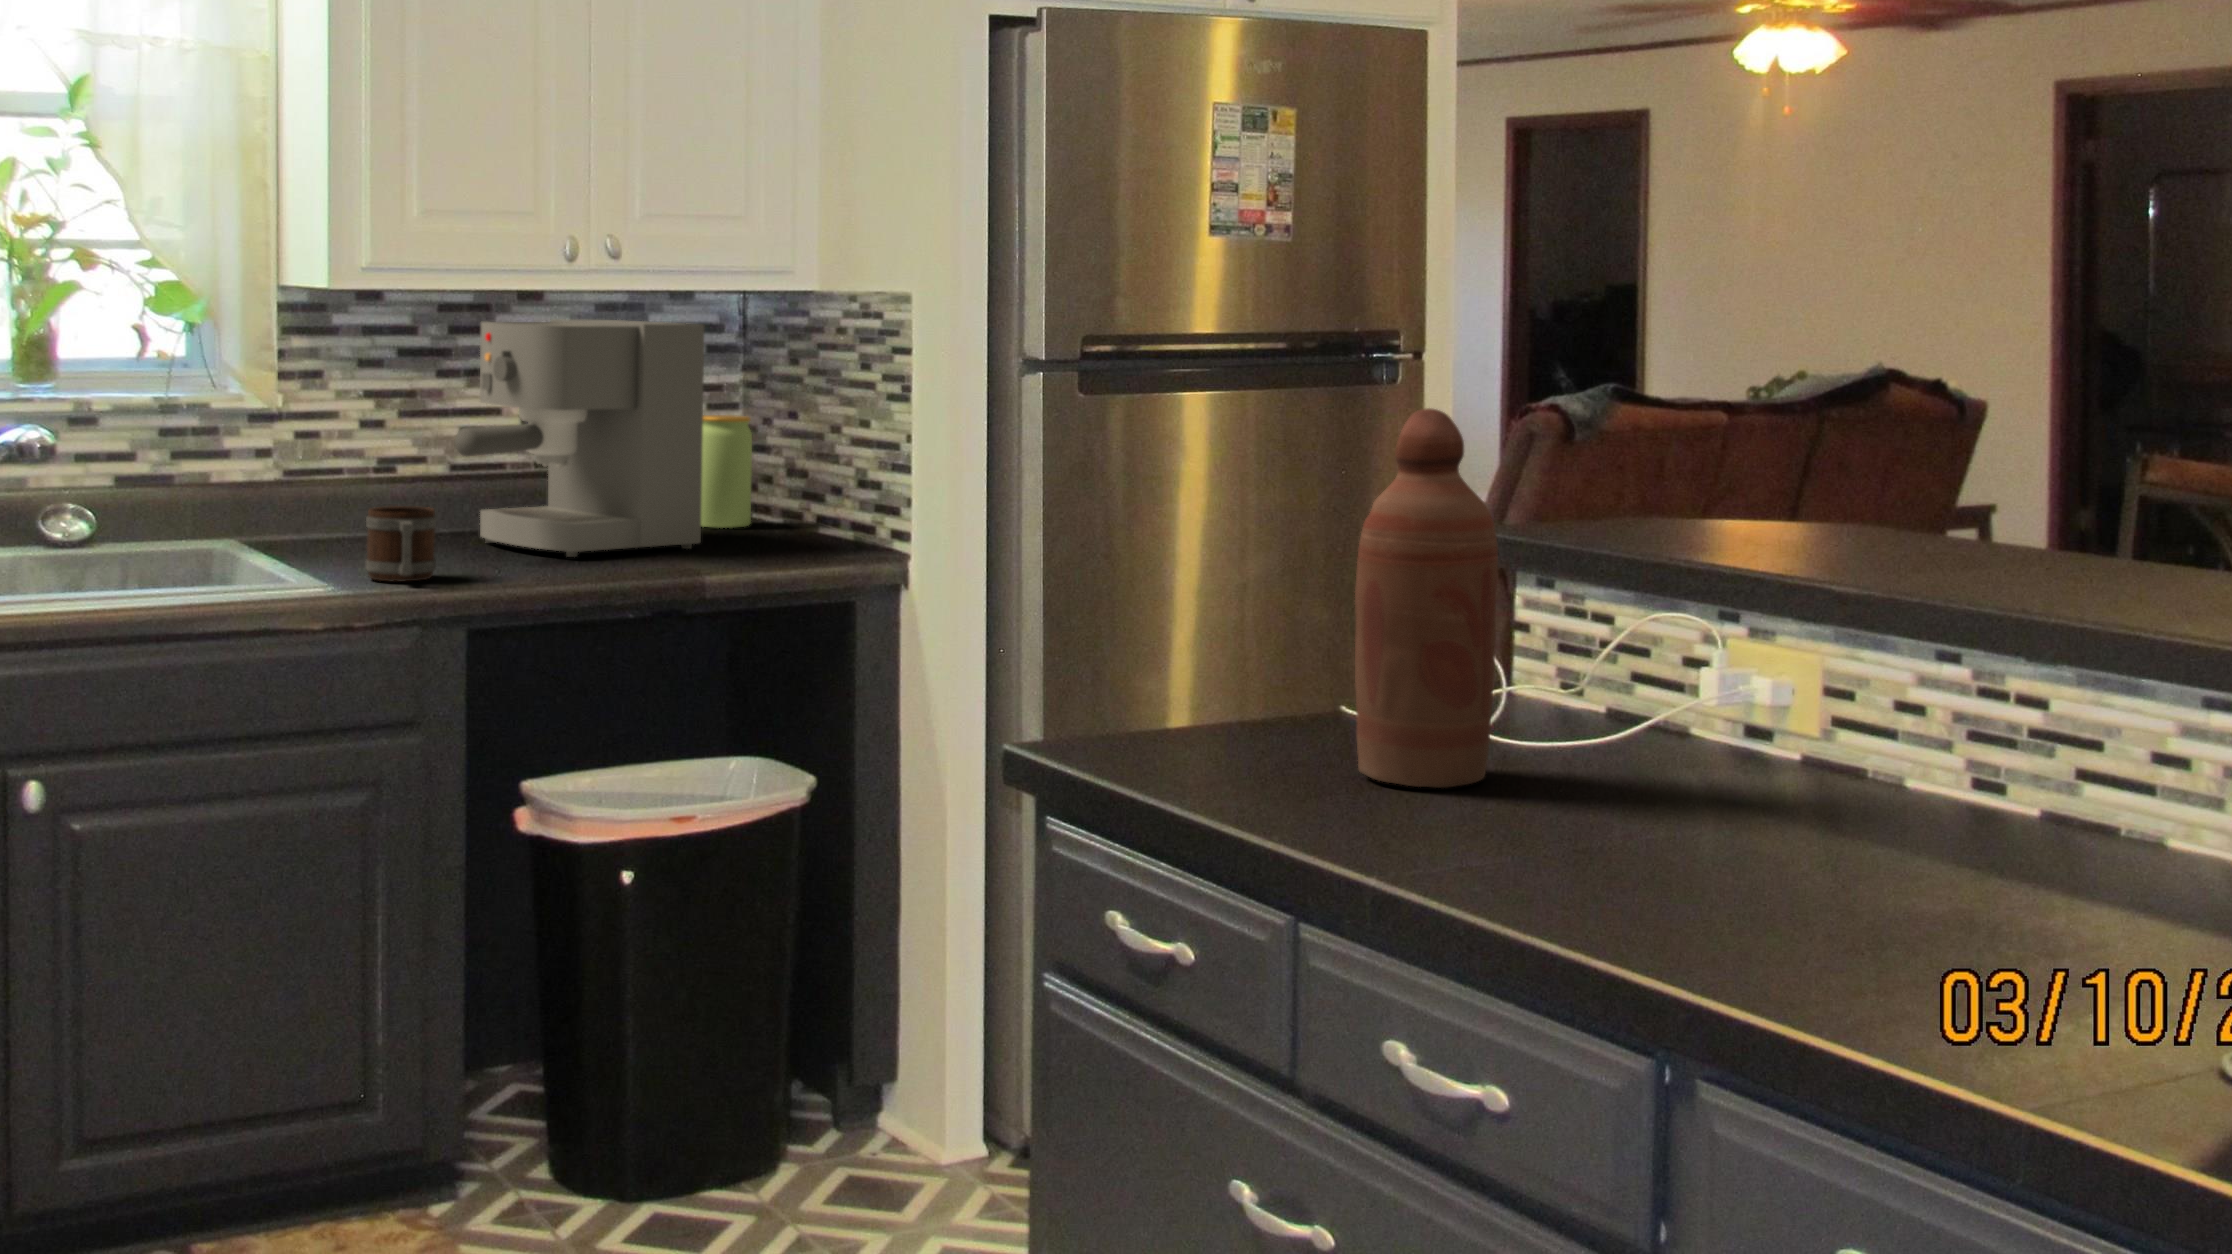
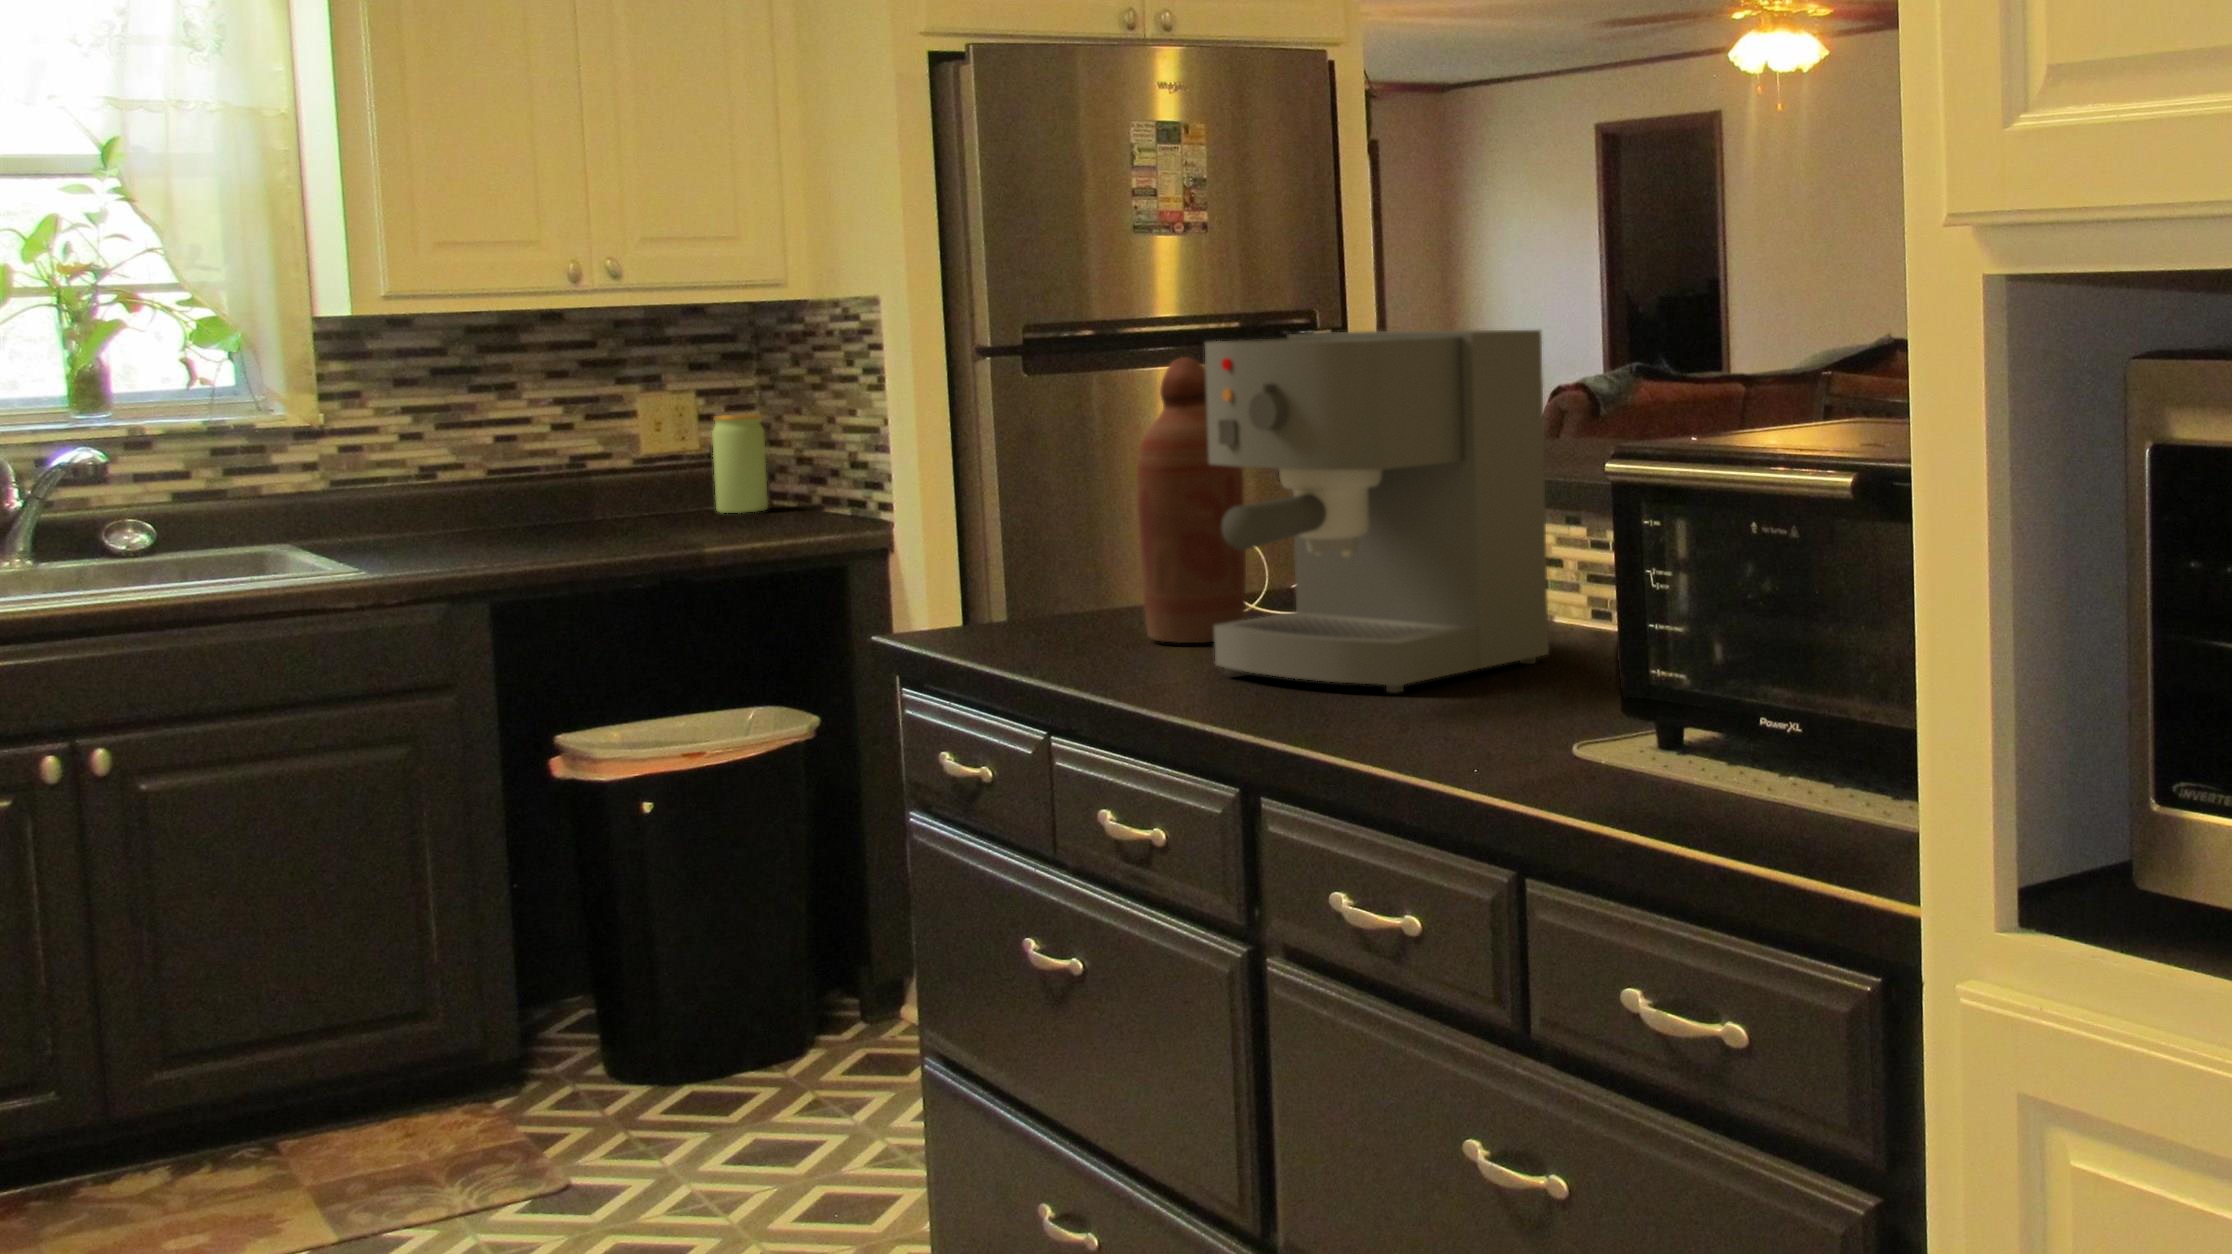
coffee maker: present [455,319,705,557] -> present [1205,330,1549,693]
mug: present [366,506,437,582] -> none [397,502,464,567]

